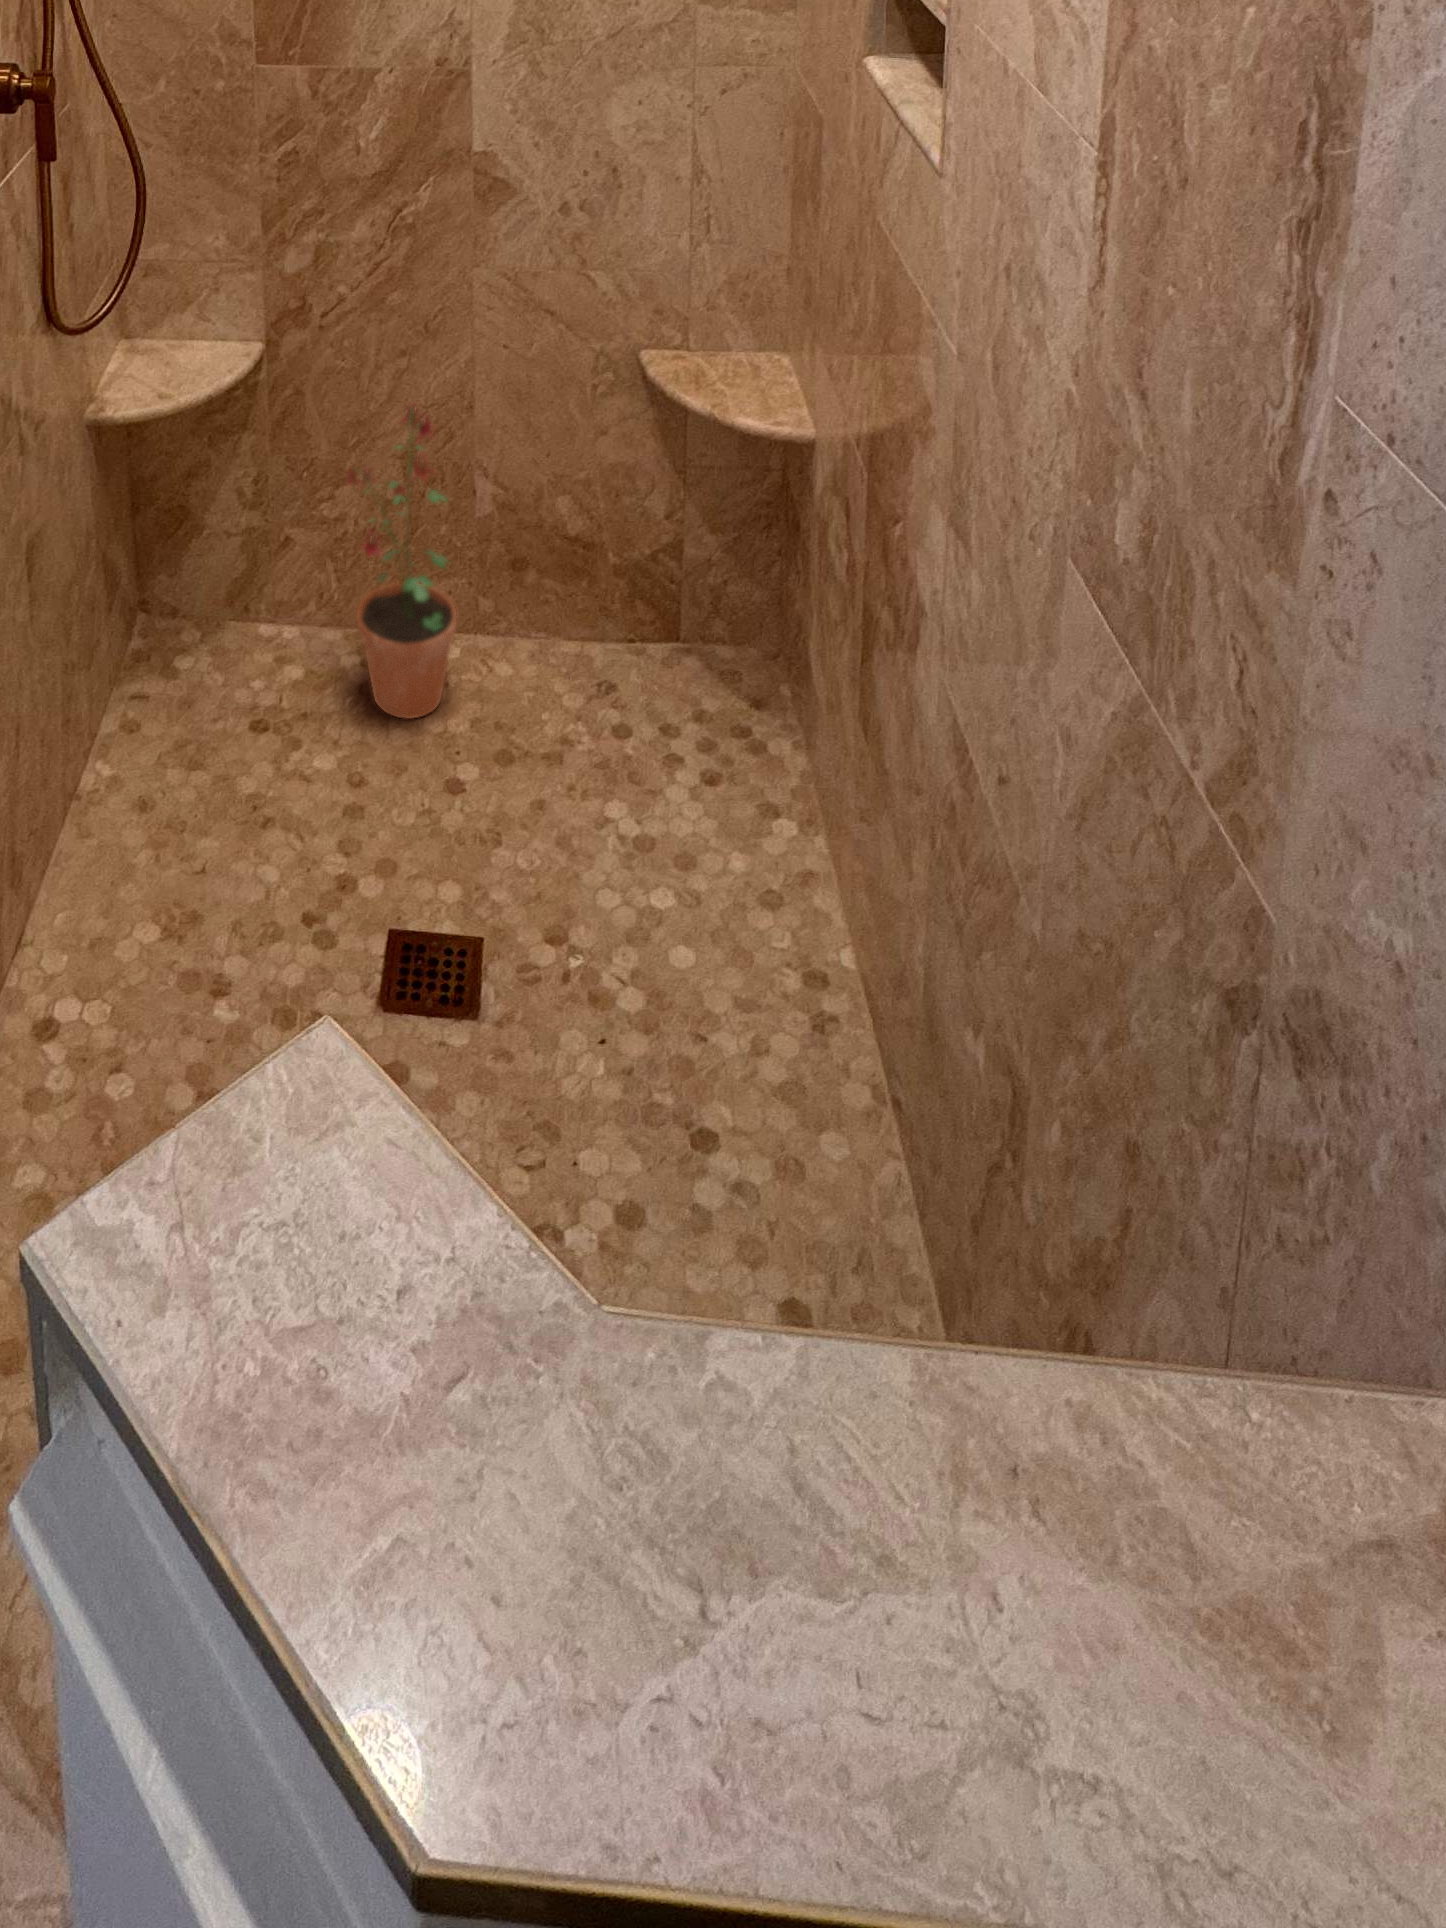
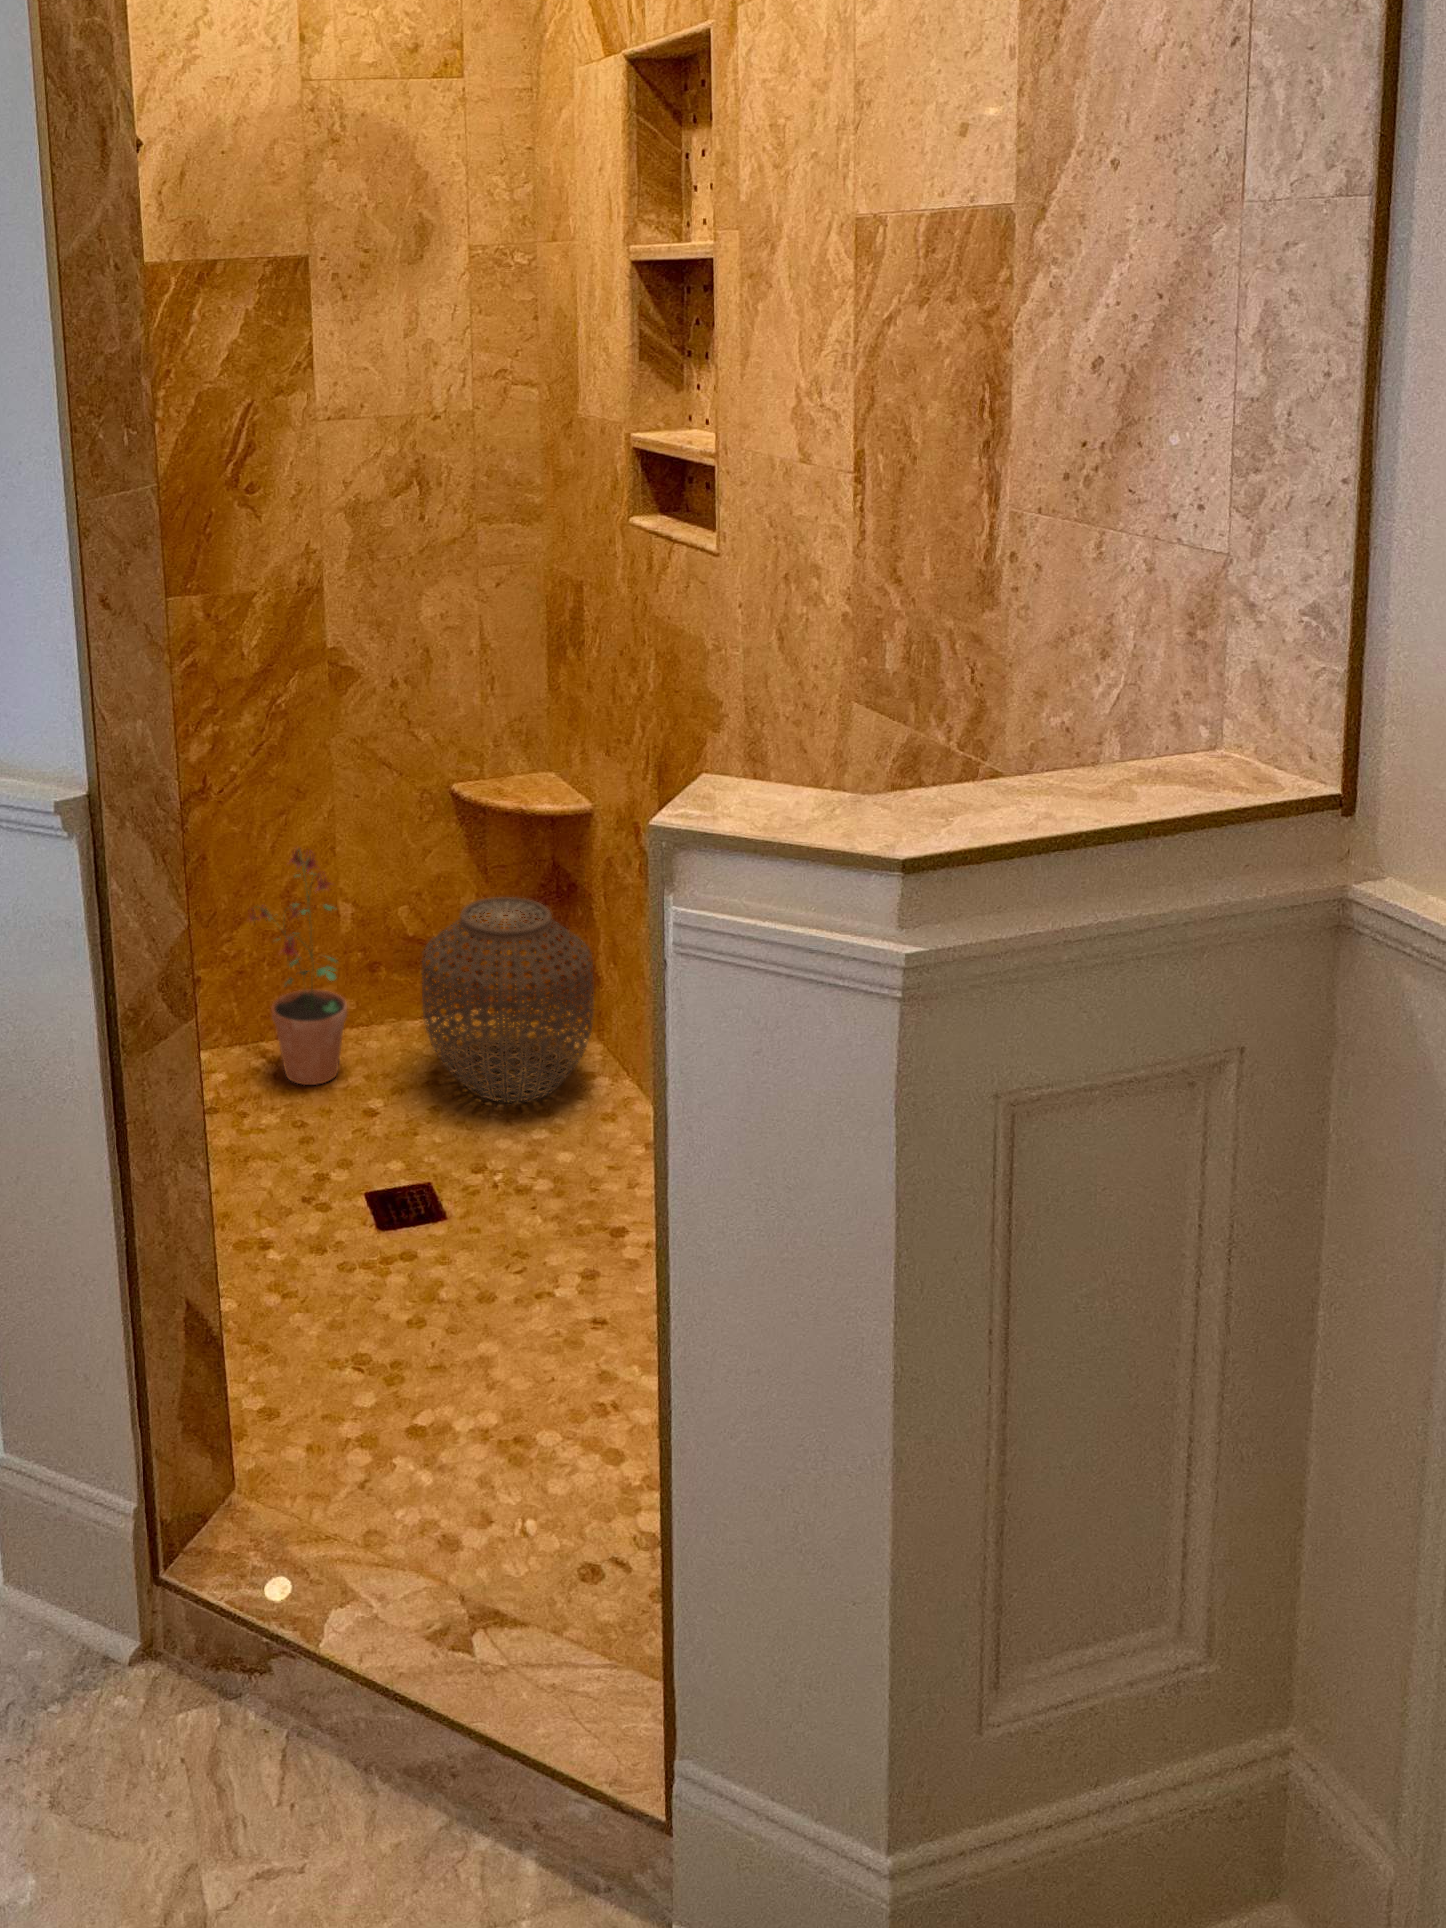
woven basket: none [539,529,785,834] -> present [422,897,594,1103]

